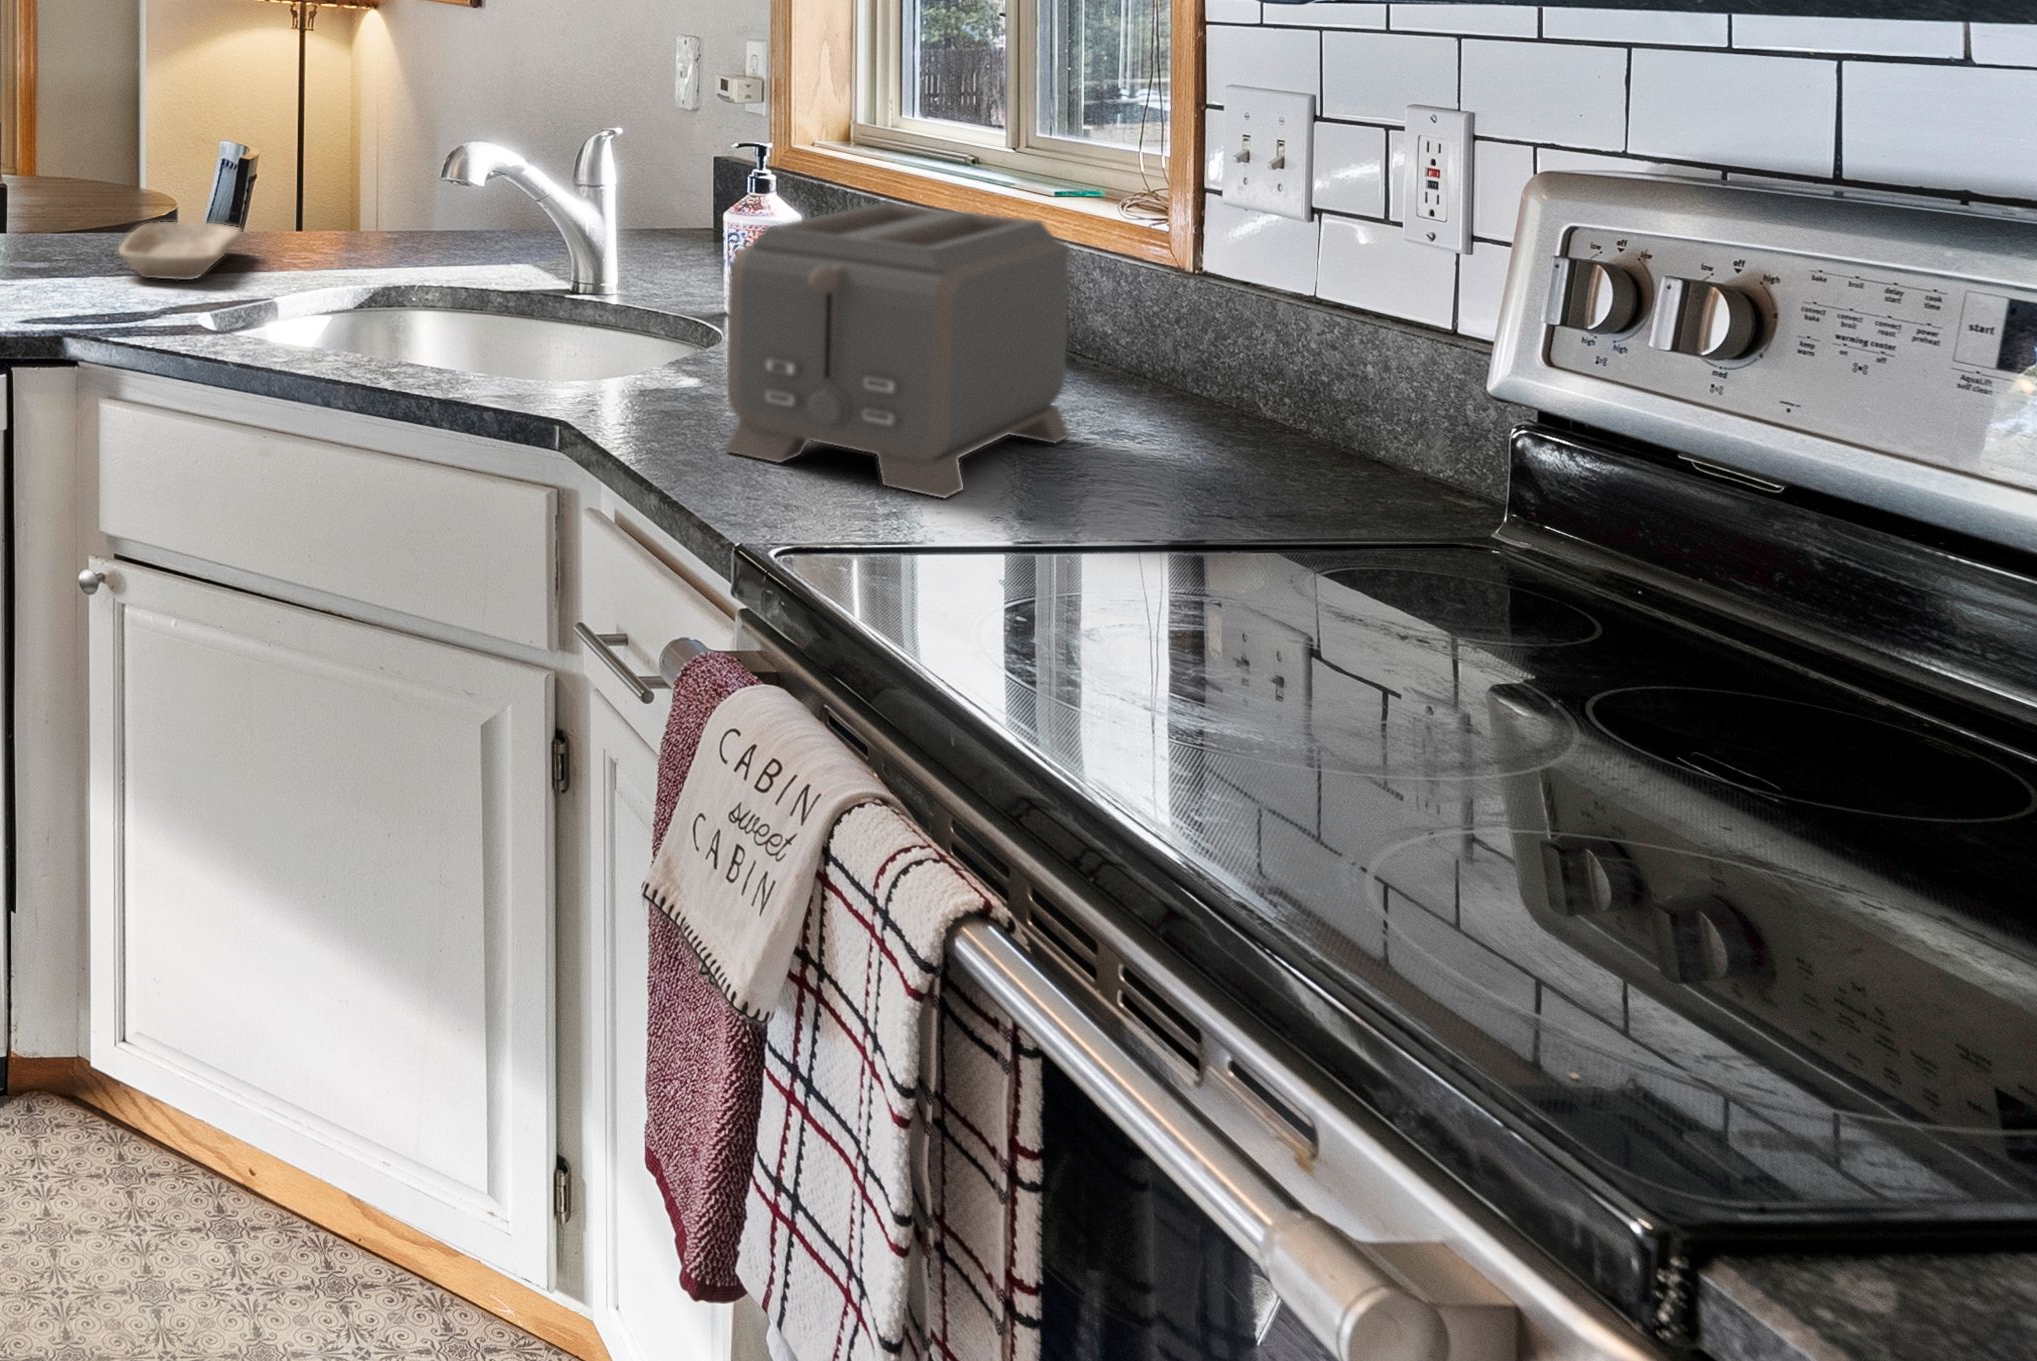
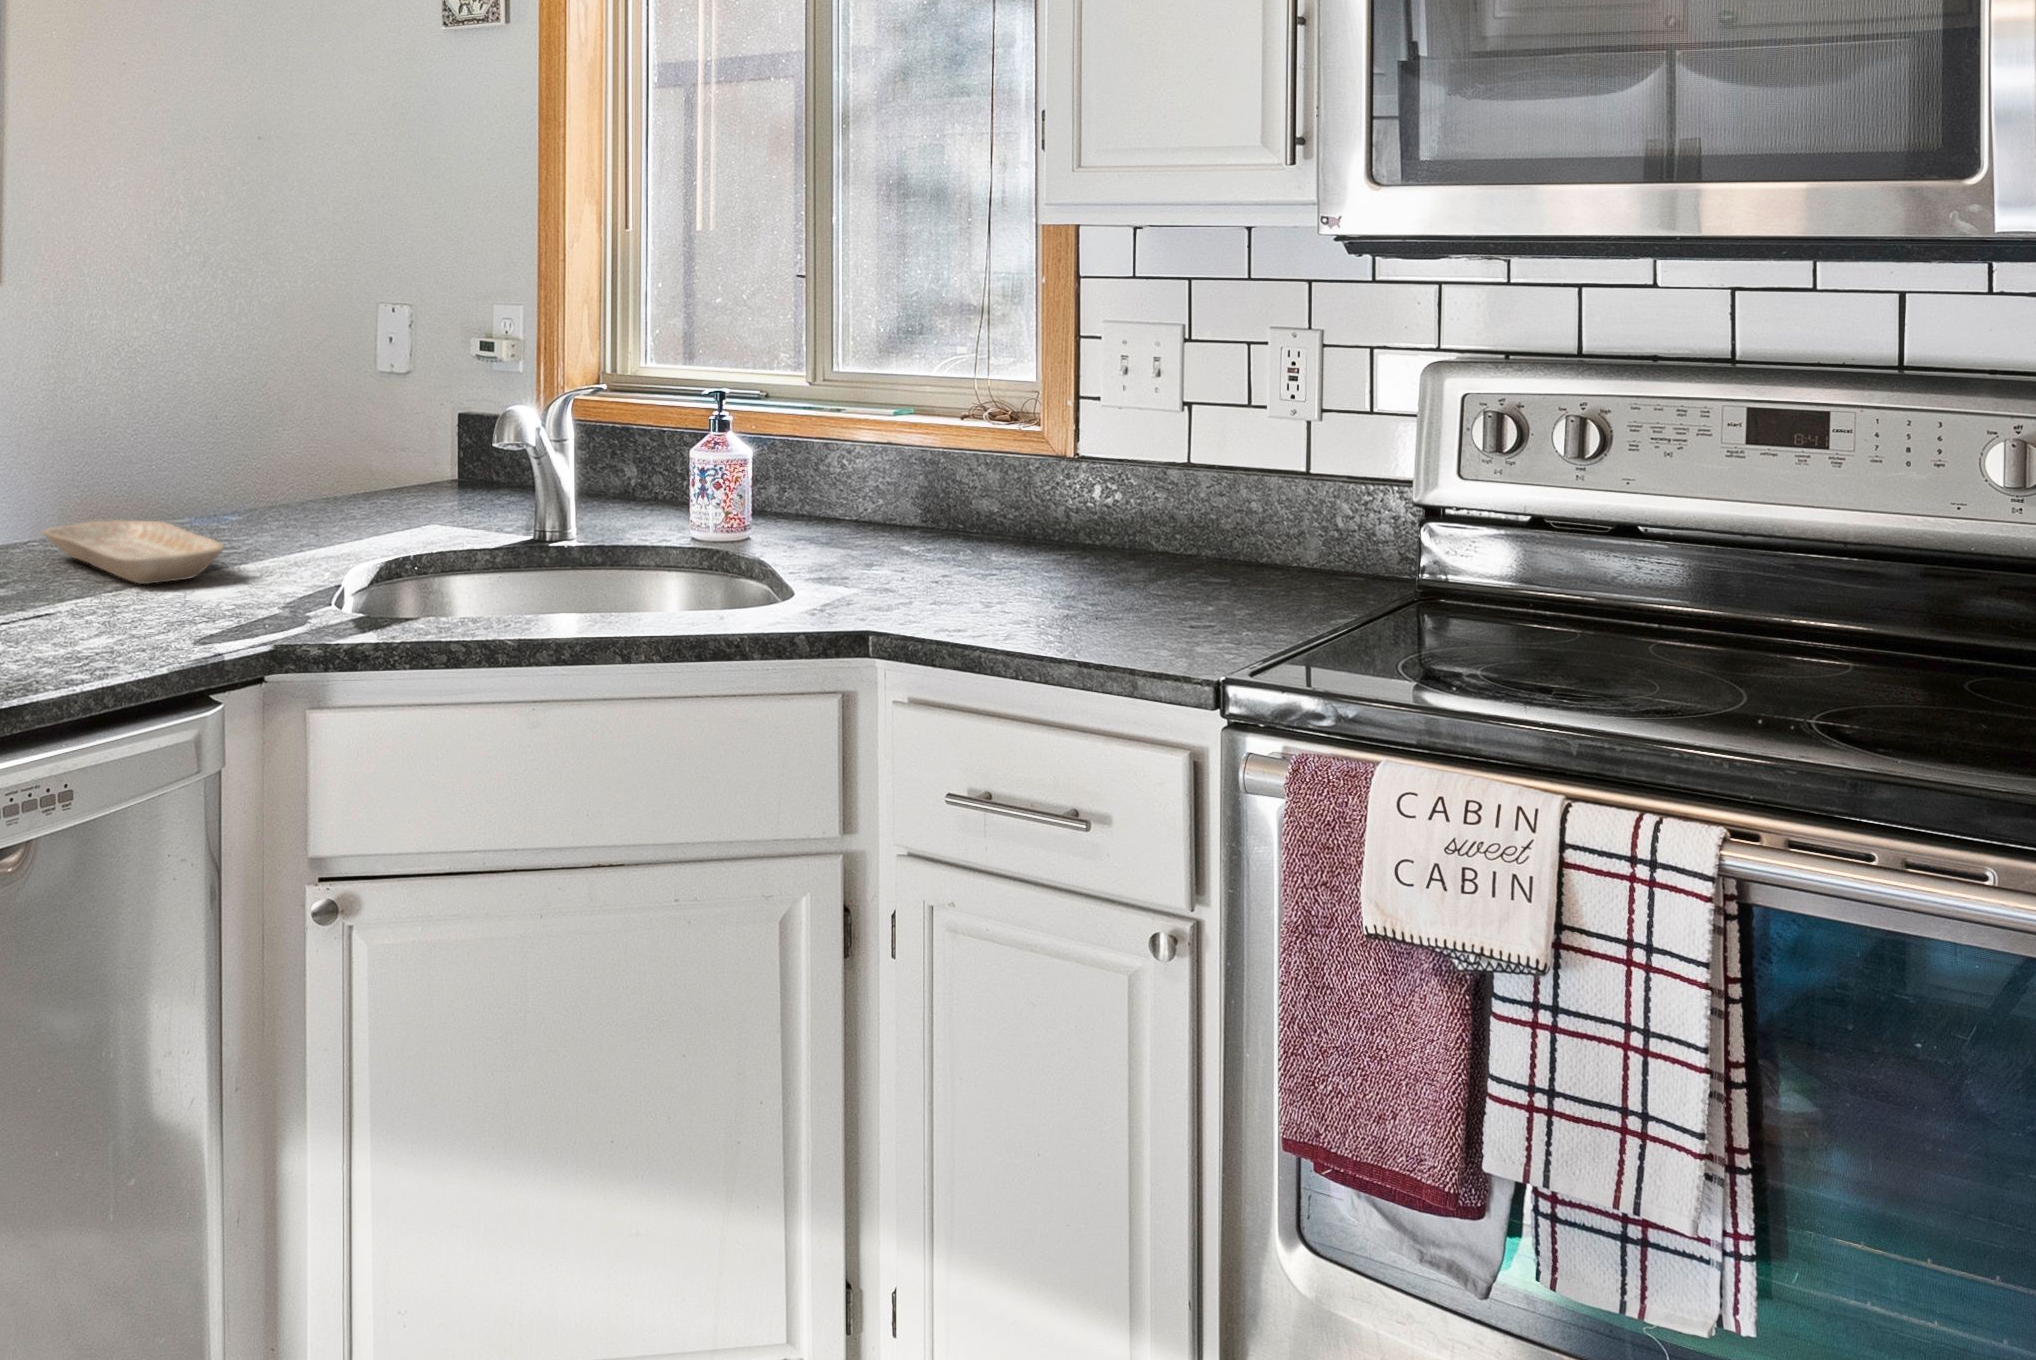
toaster: present [726,203,1069,498] -> none [916,402,1141,617]

